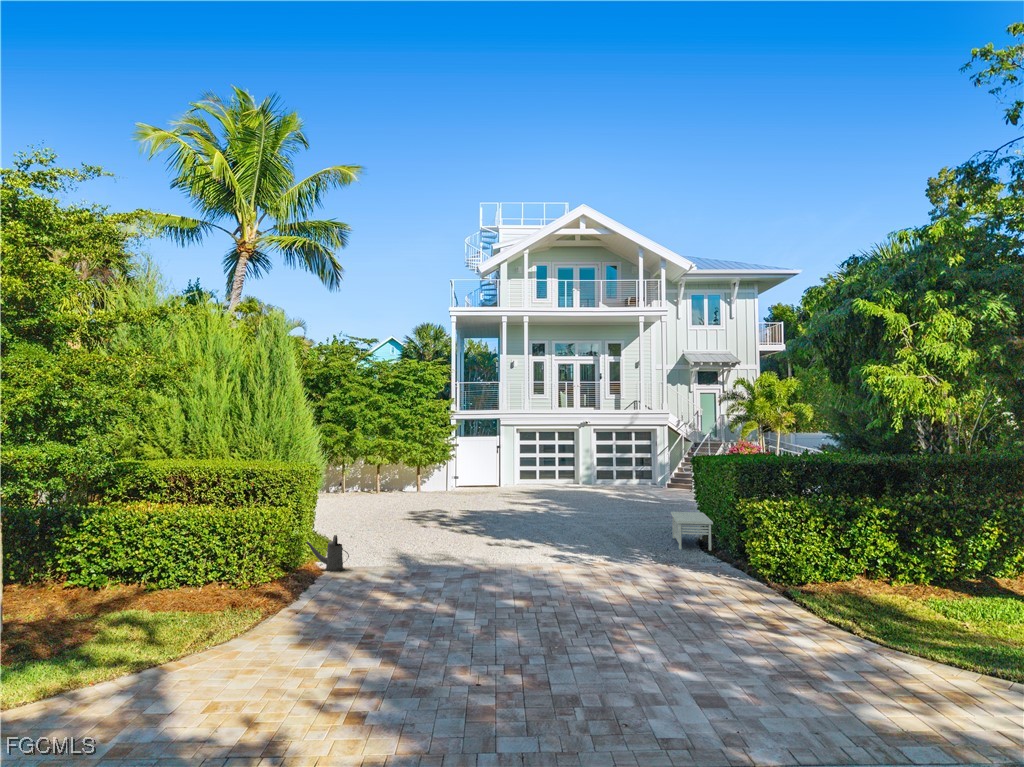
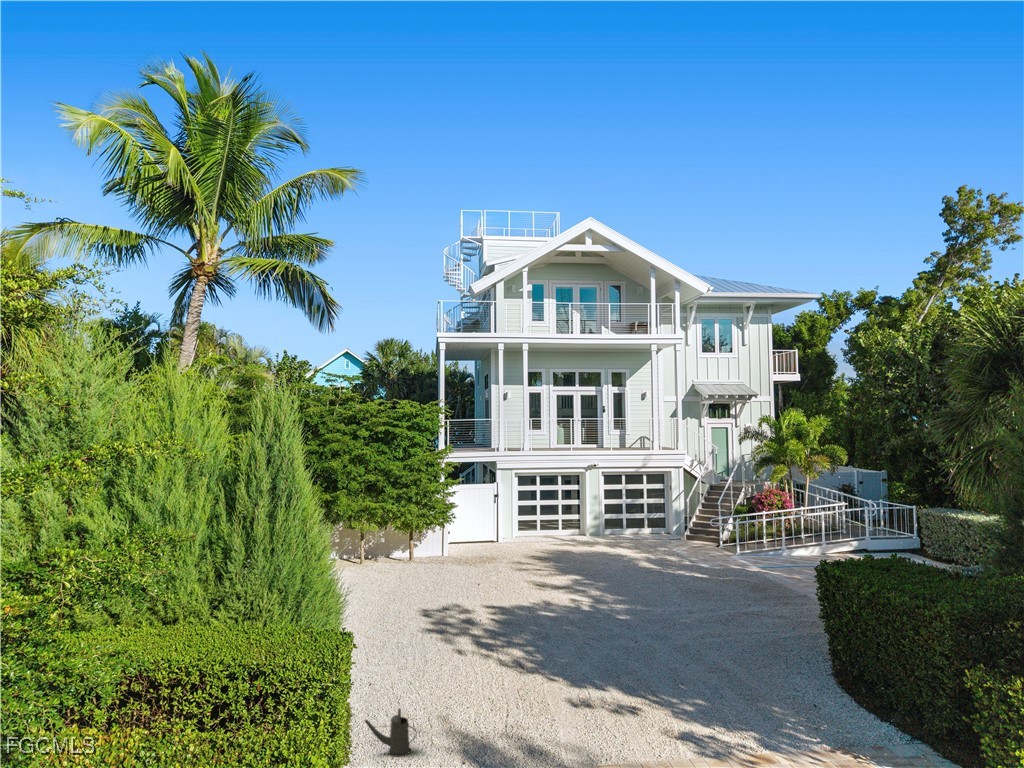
storage bench: present [671,512,713,550] -> none [752,622,815,679]

